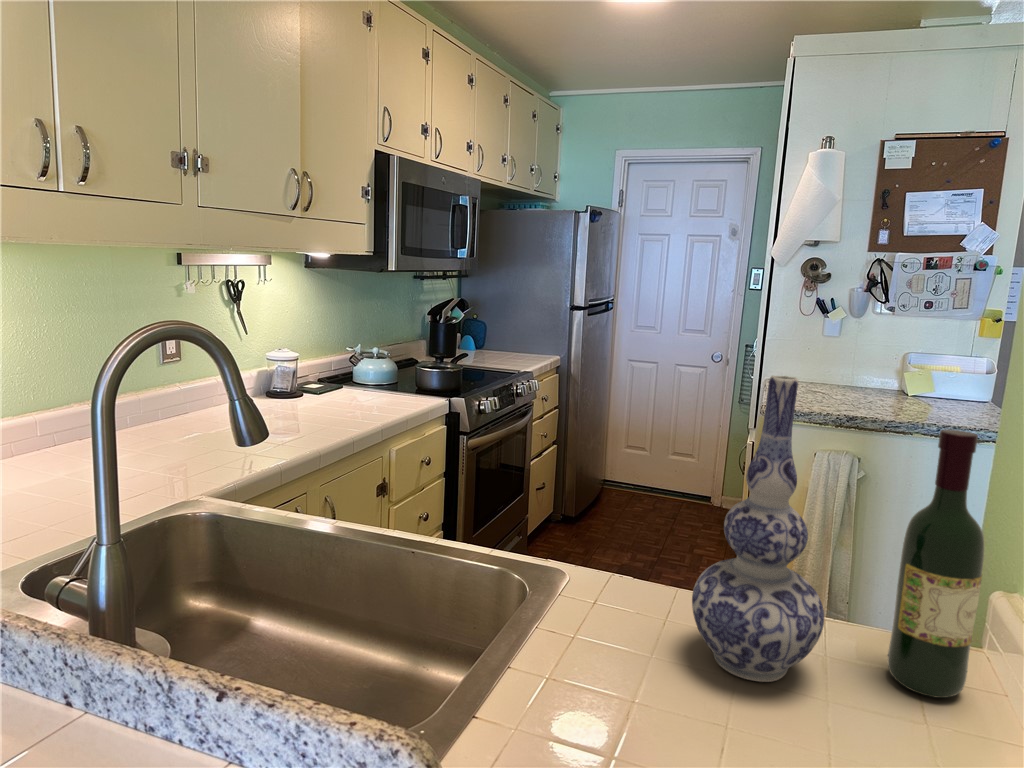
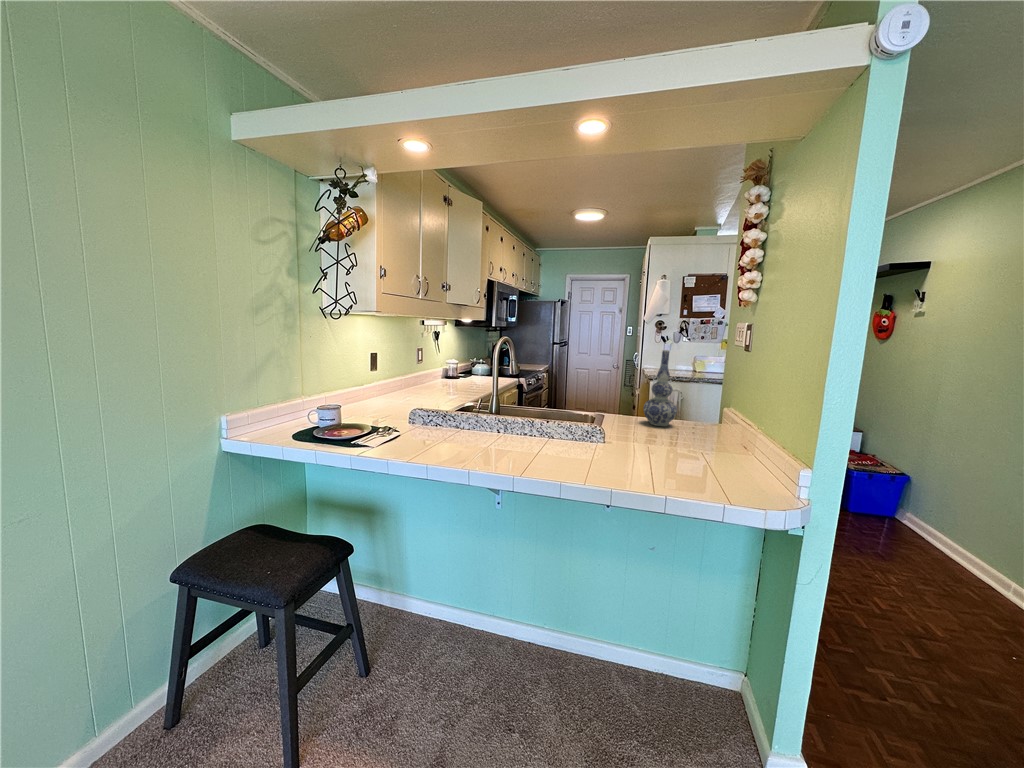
wine bottle: present [888,429,984,698] -> none [692,363,714,428]

